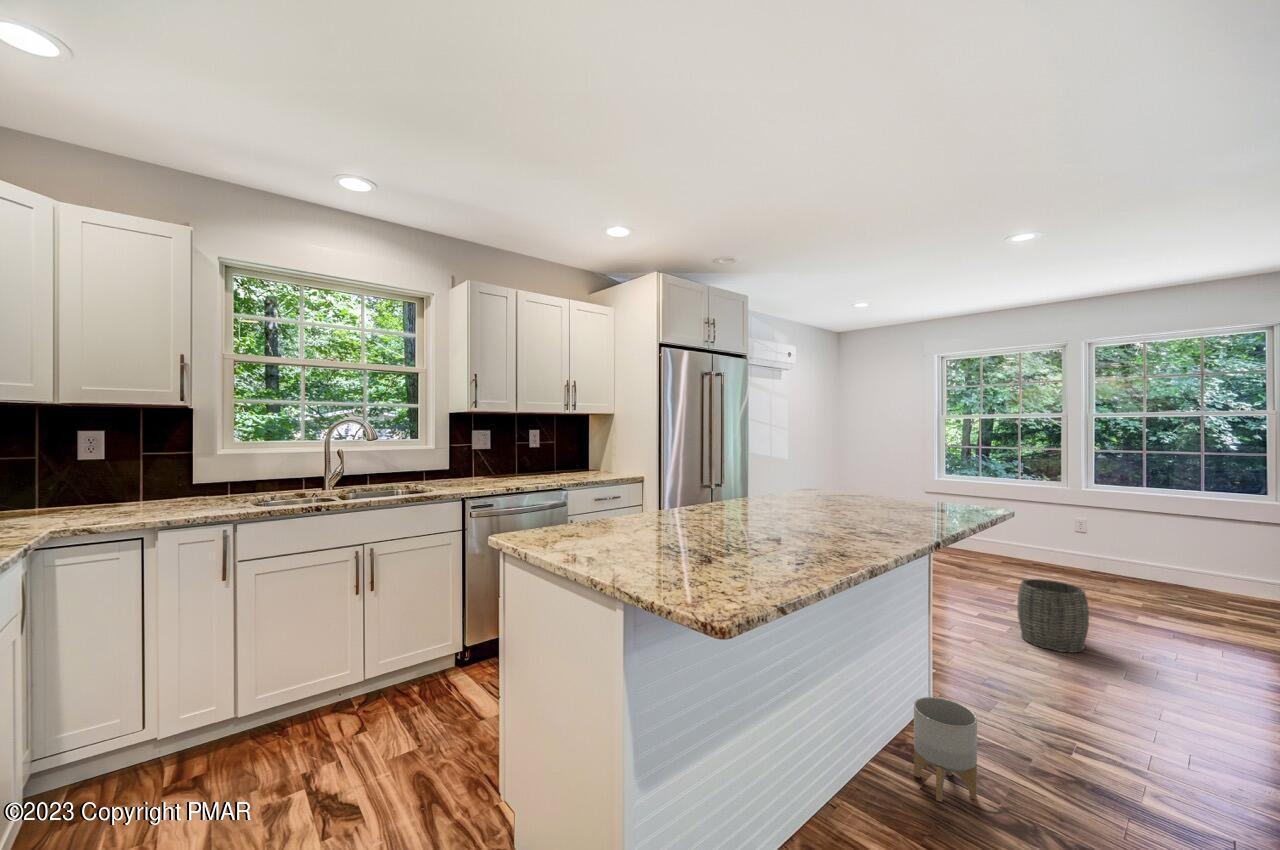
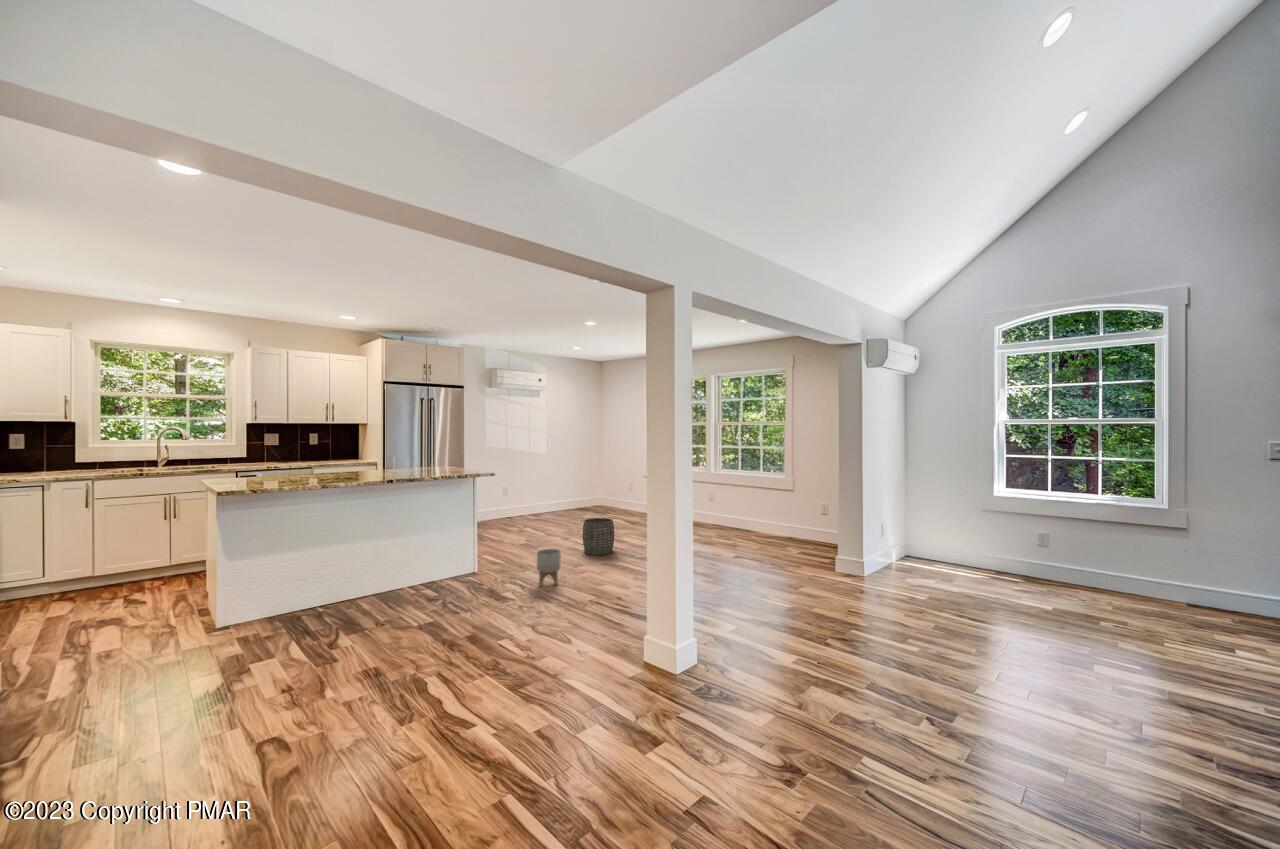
planter: present [914,697,977,802] -> present [537,549,560,586]

